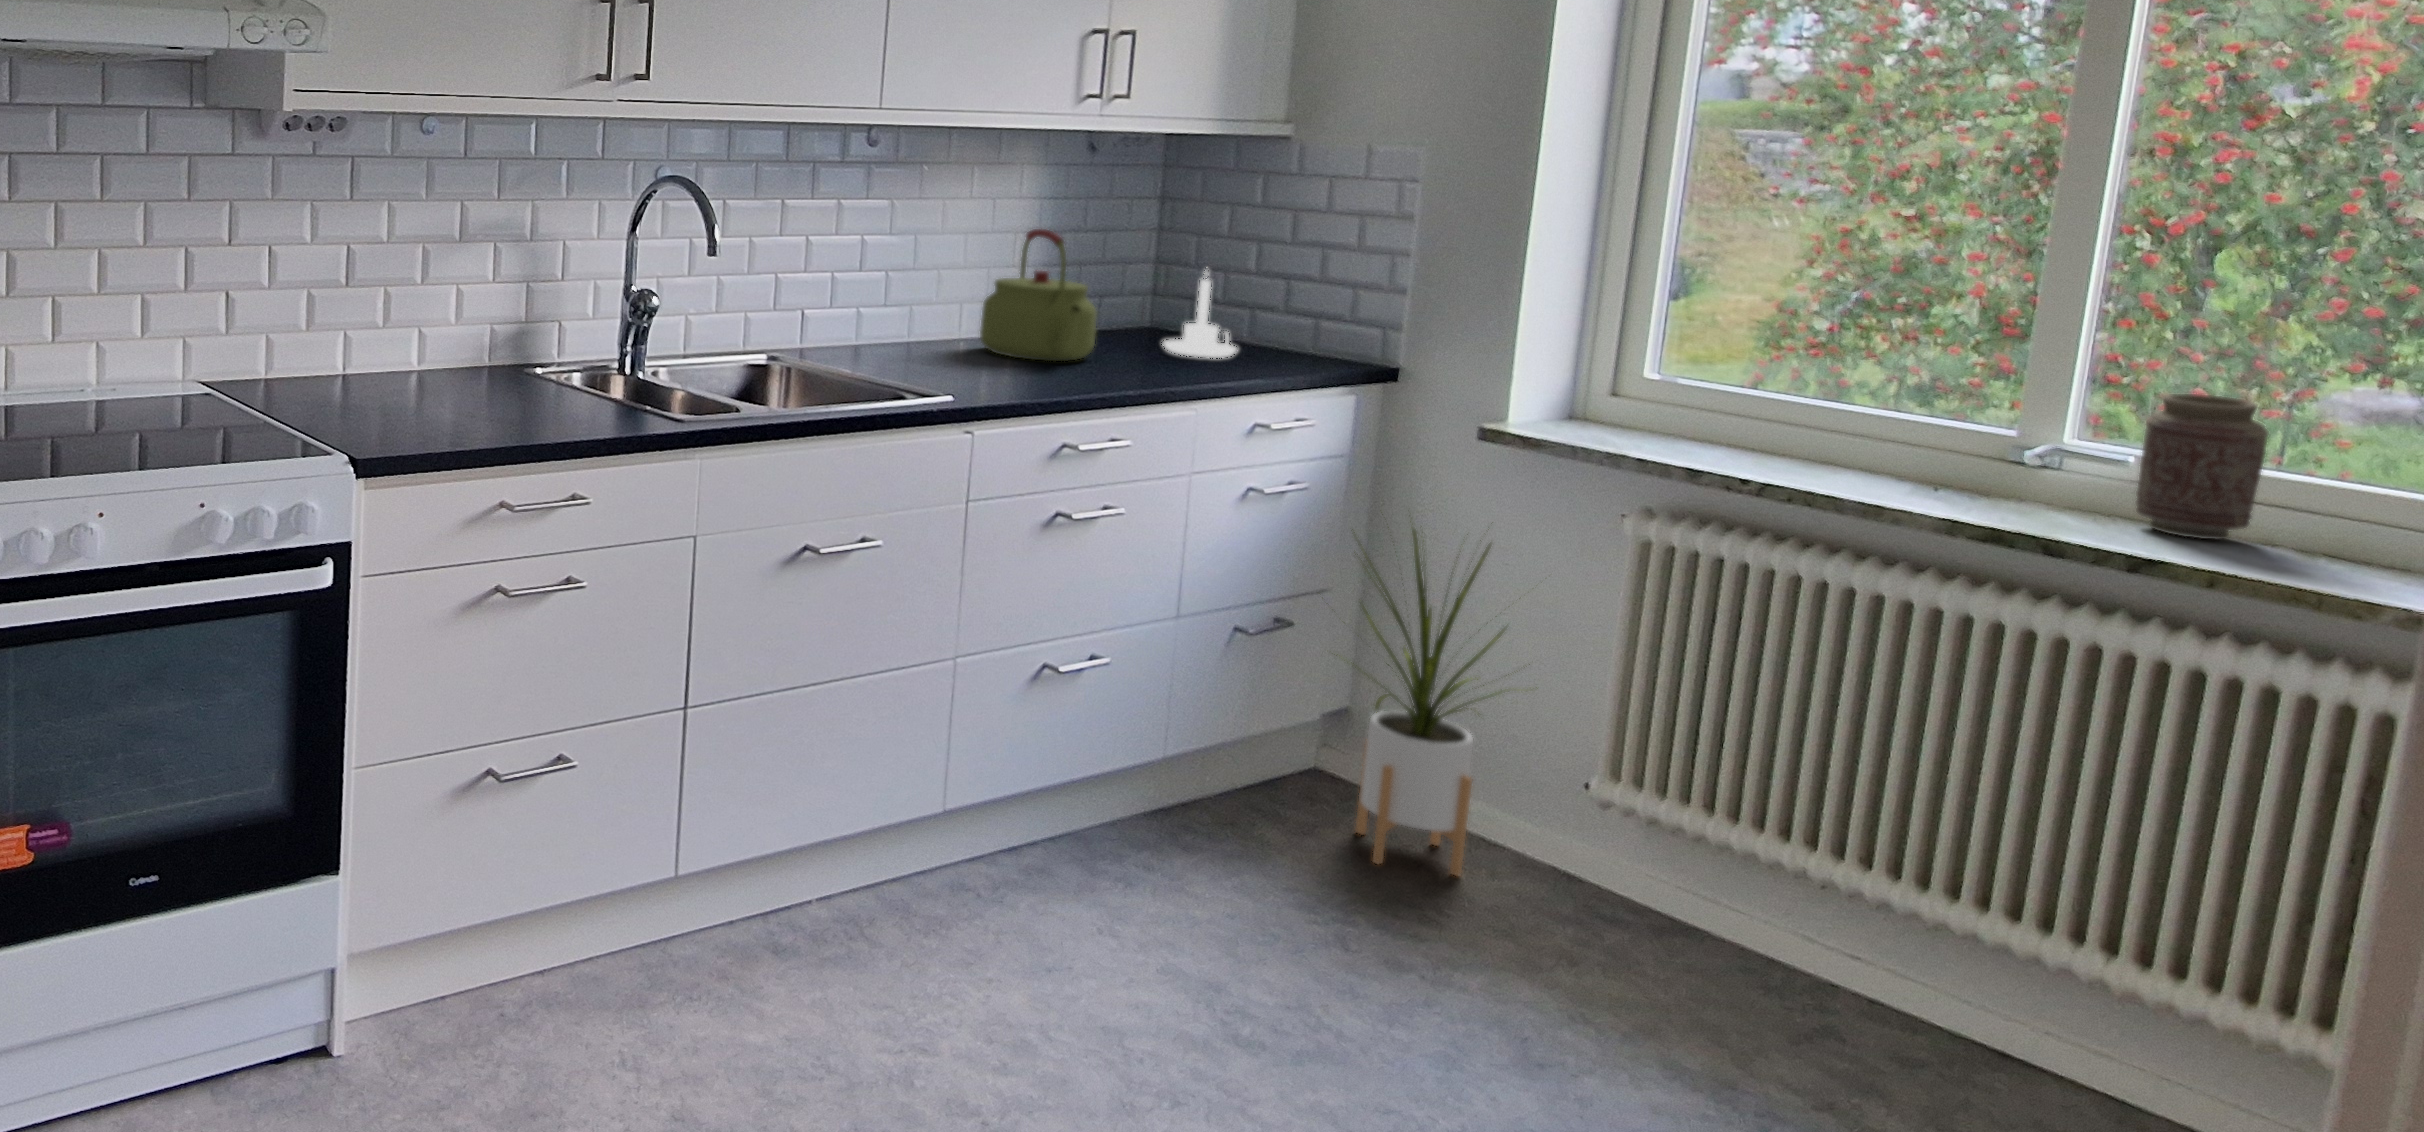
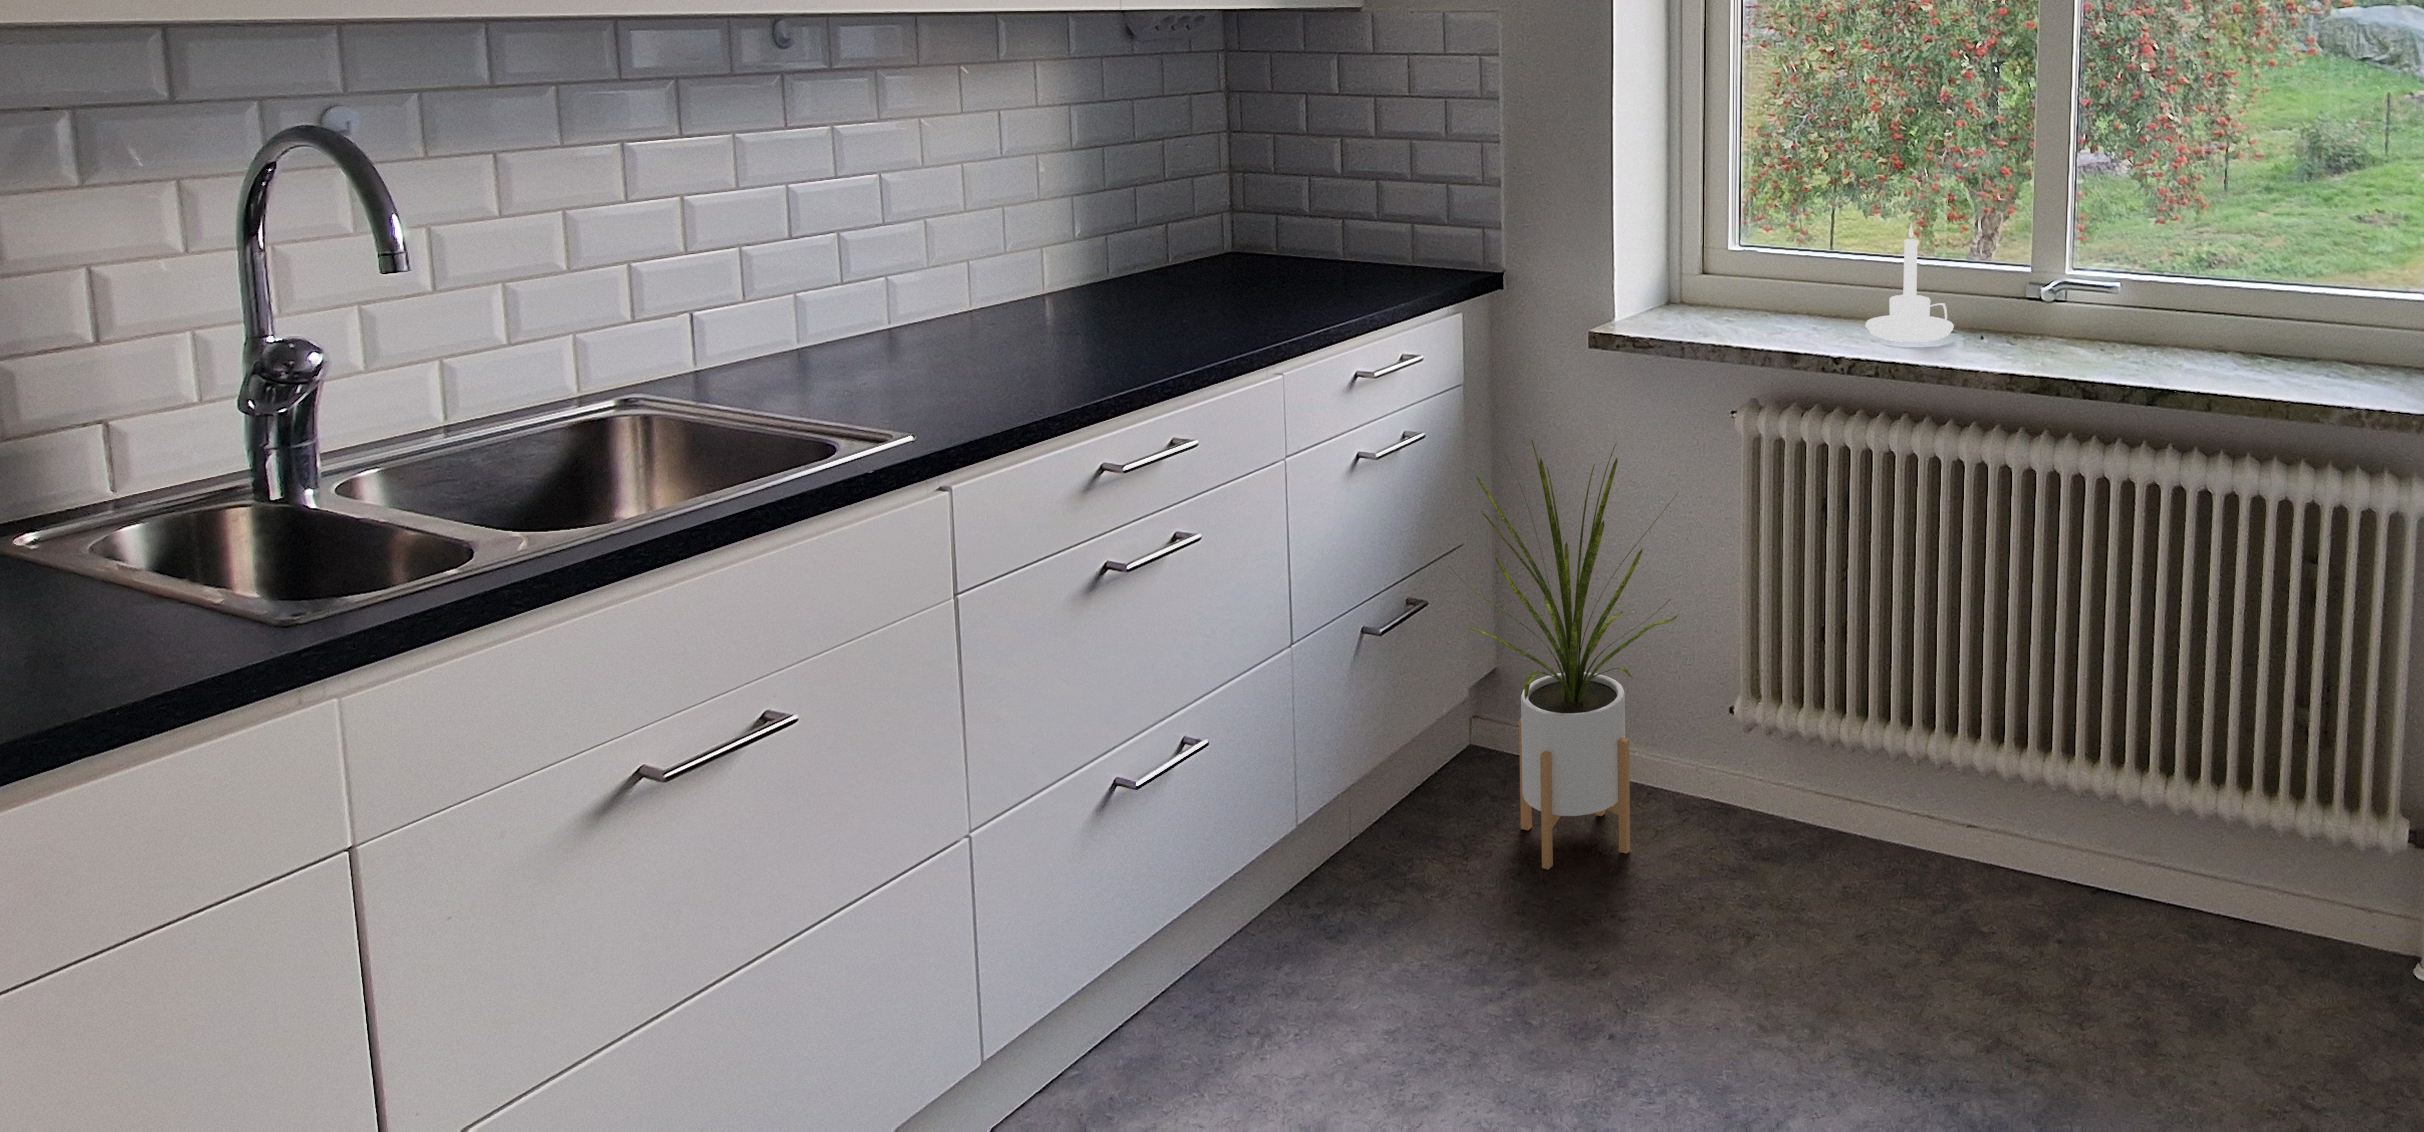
kettle: present [980,229,1096,361] -> none [985,150,1147,336]
candle holder: present [1163,273,1237,358] -> present [1865,224,1954,342]
vase: present [2136,393,2268,539] -> none [2126,218,2209,356]

